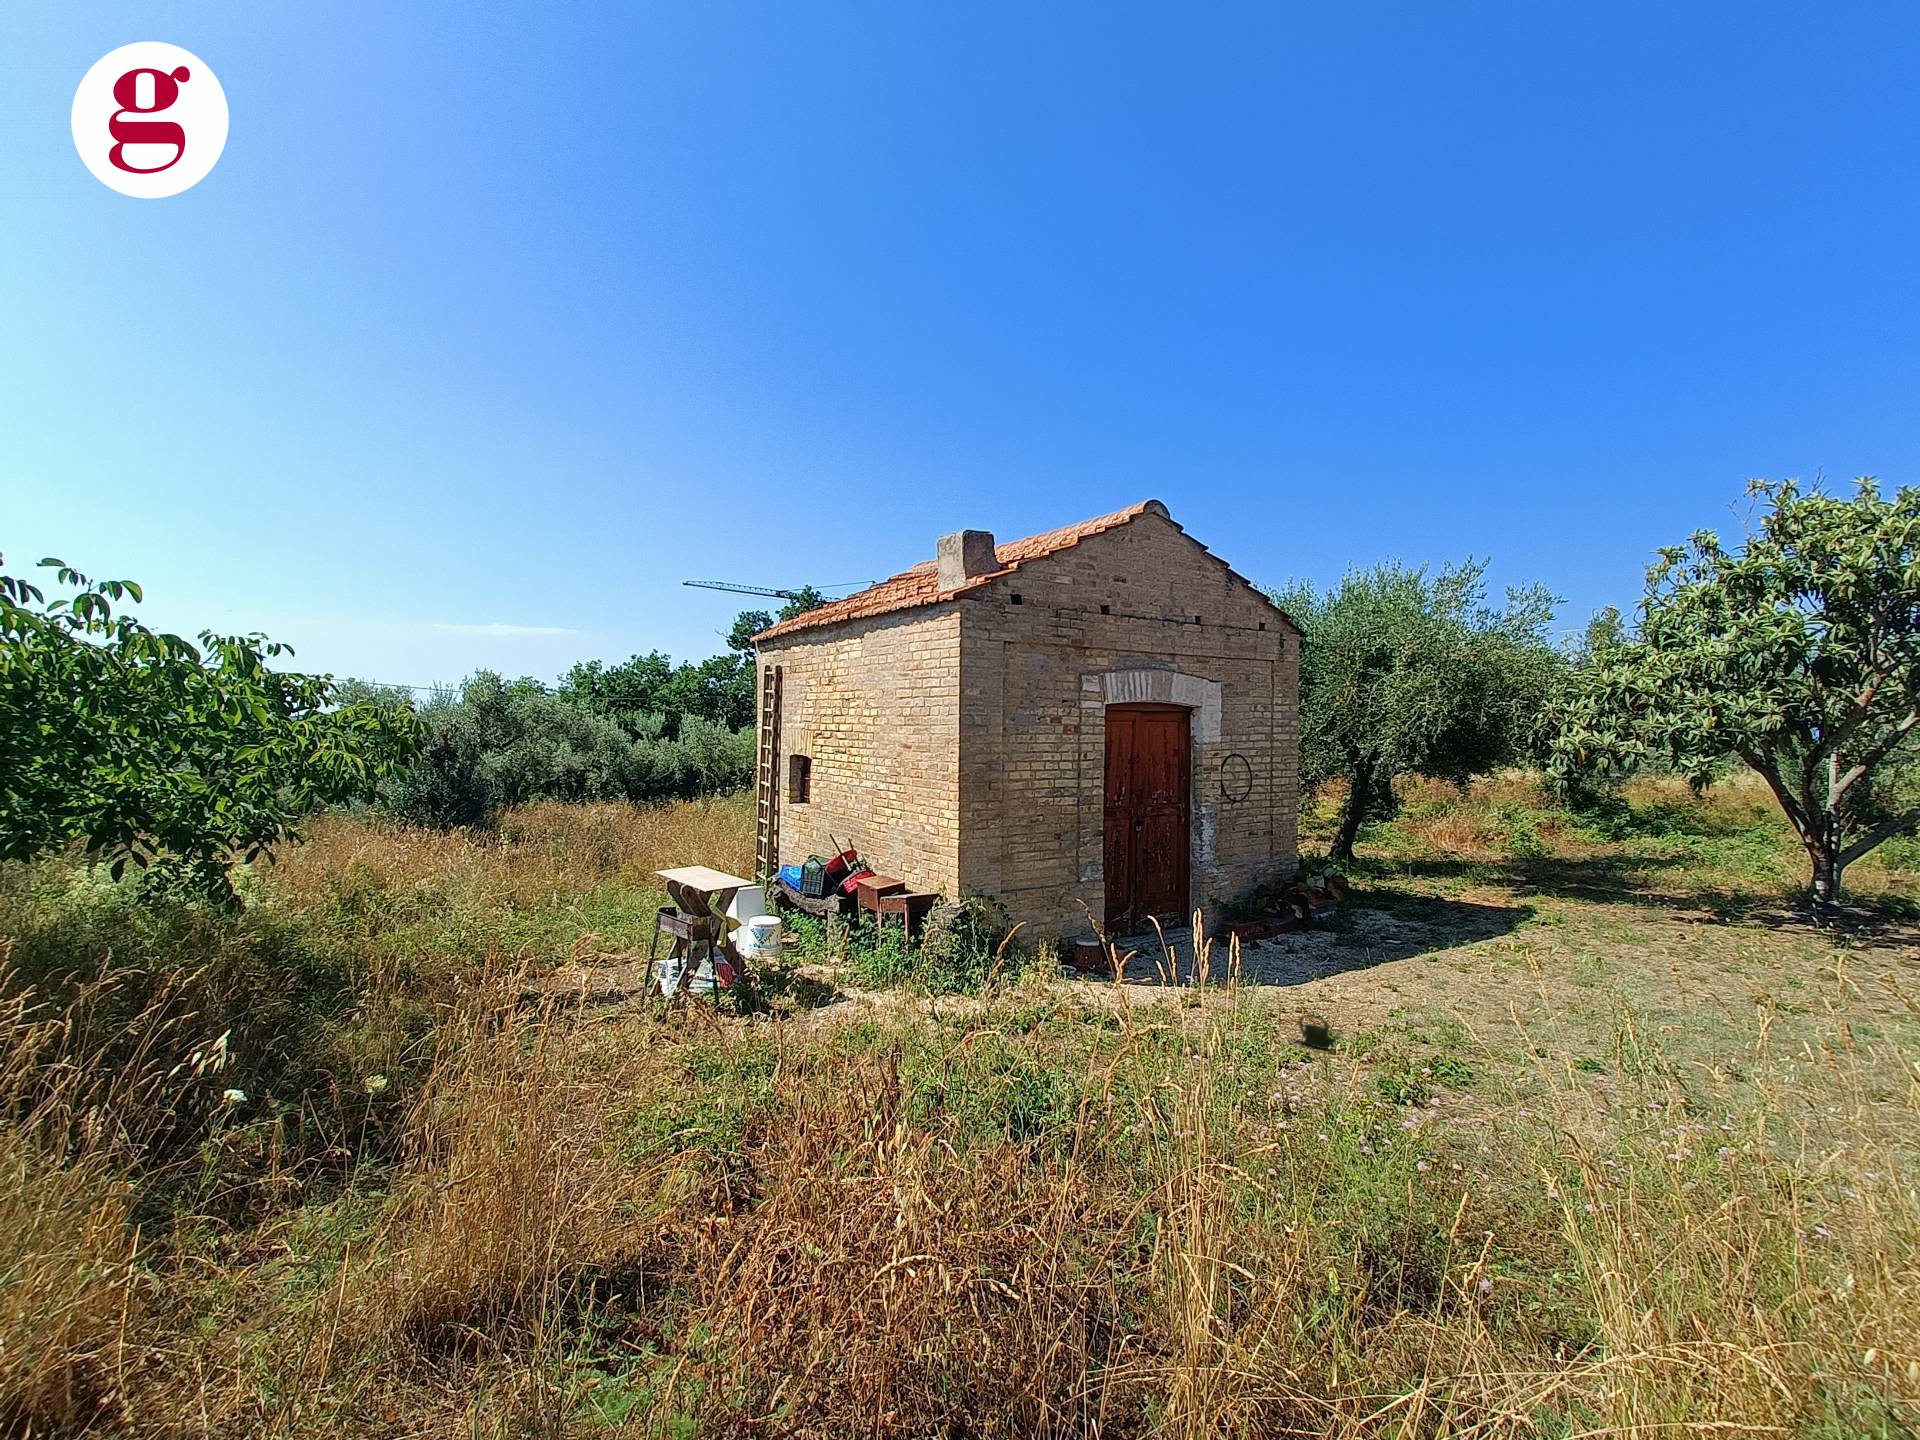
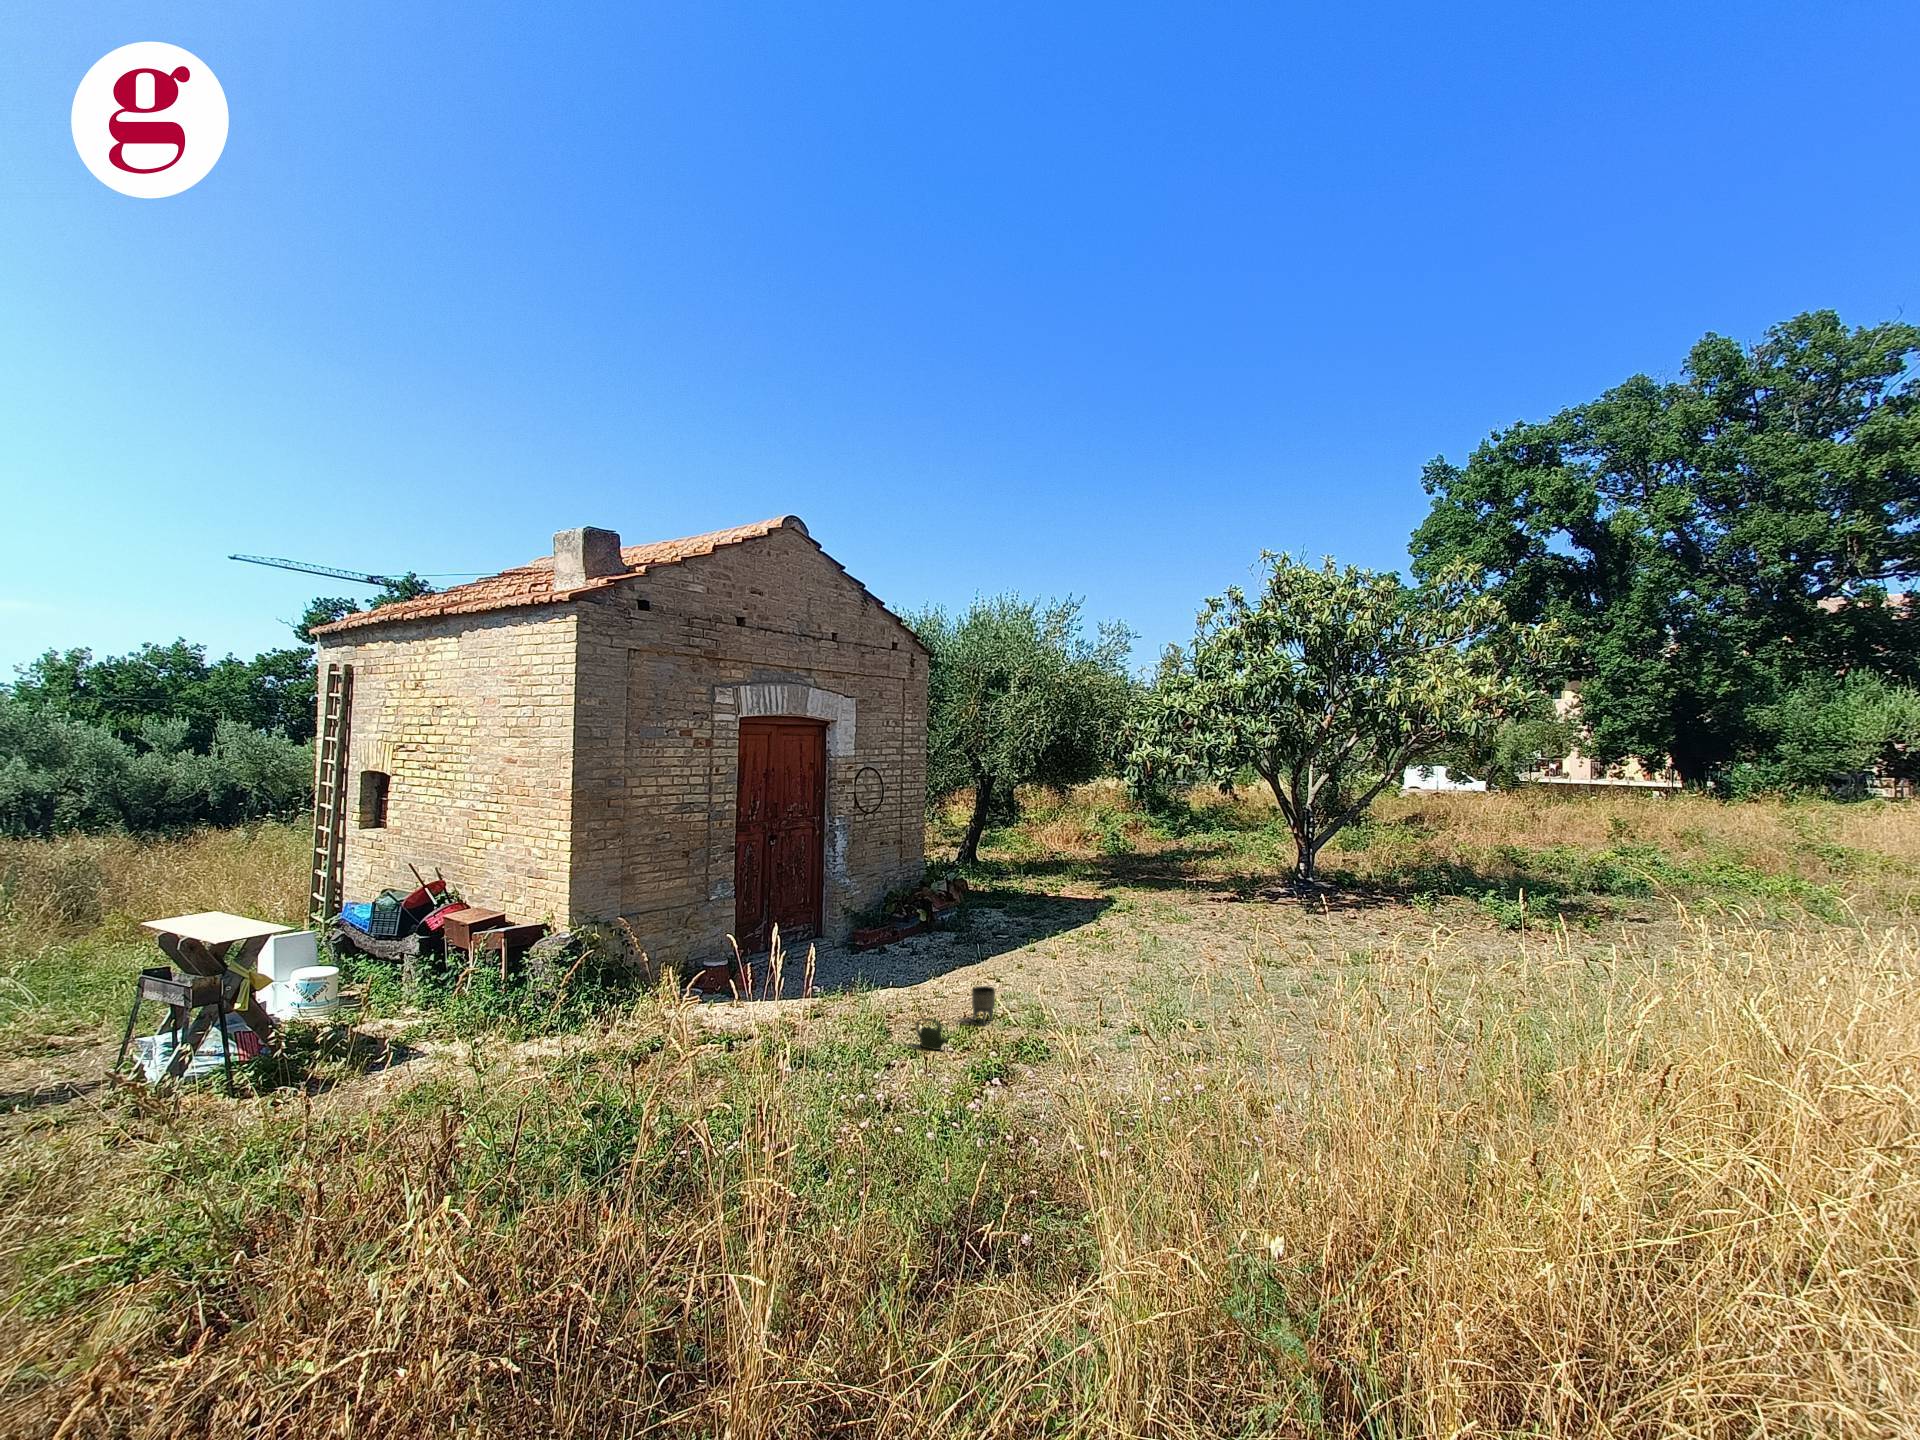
planter: none [1360,990,1389,1032] -> present [972,986,995,1025]

